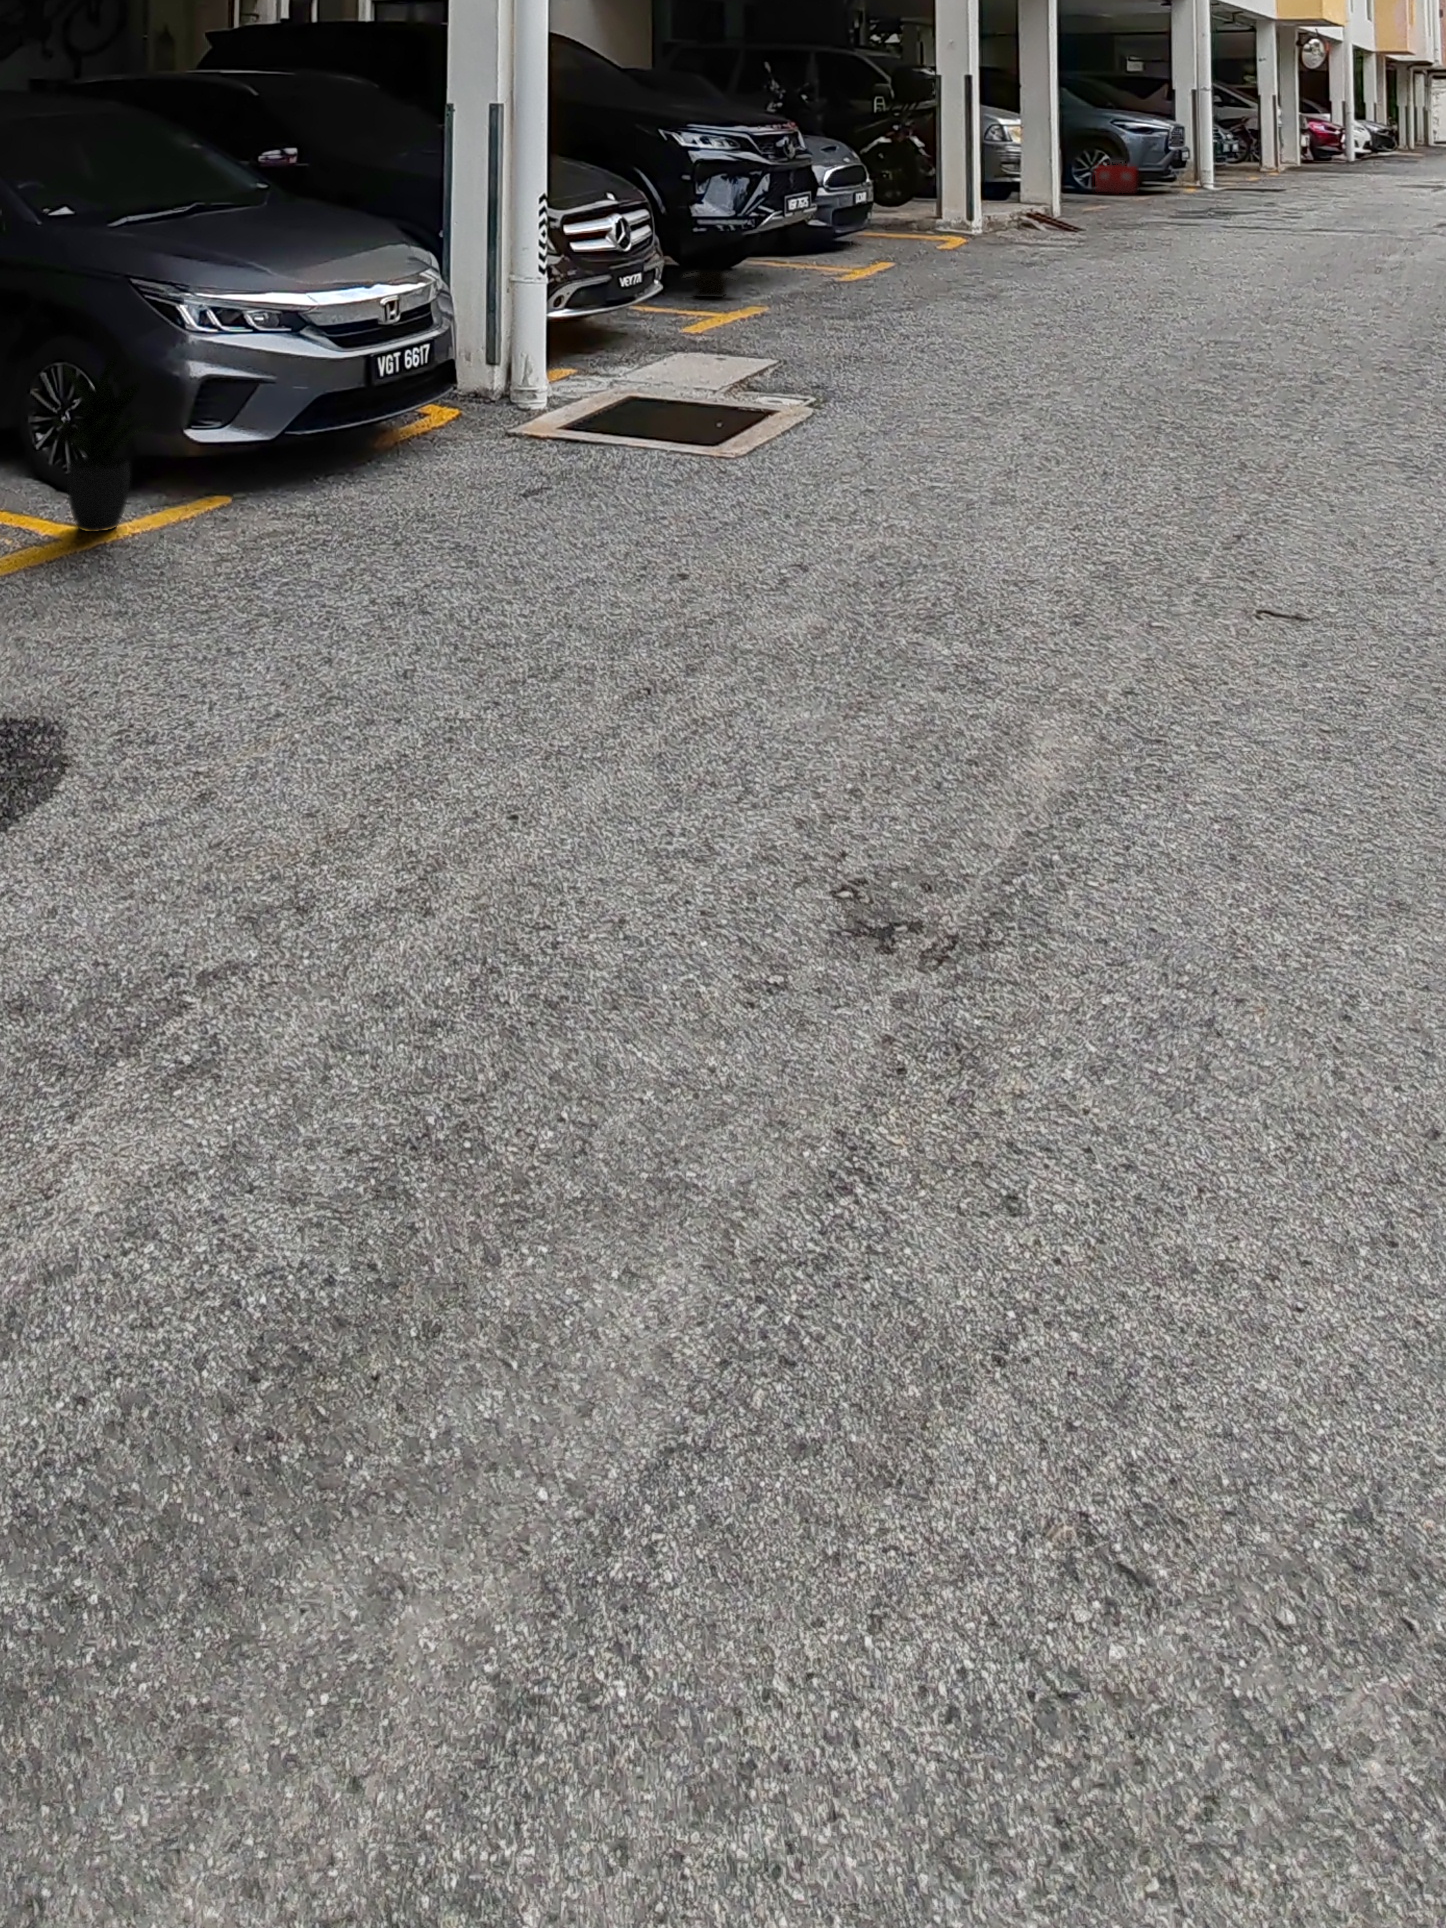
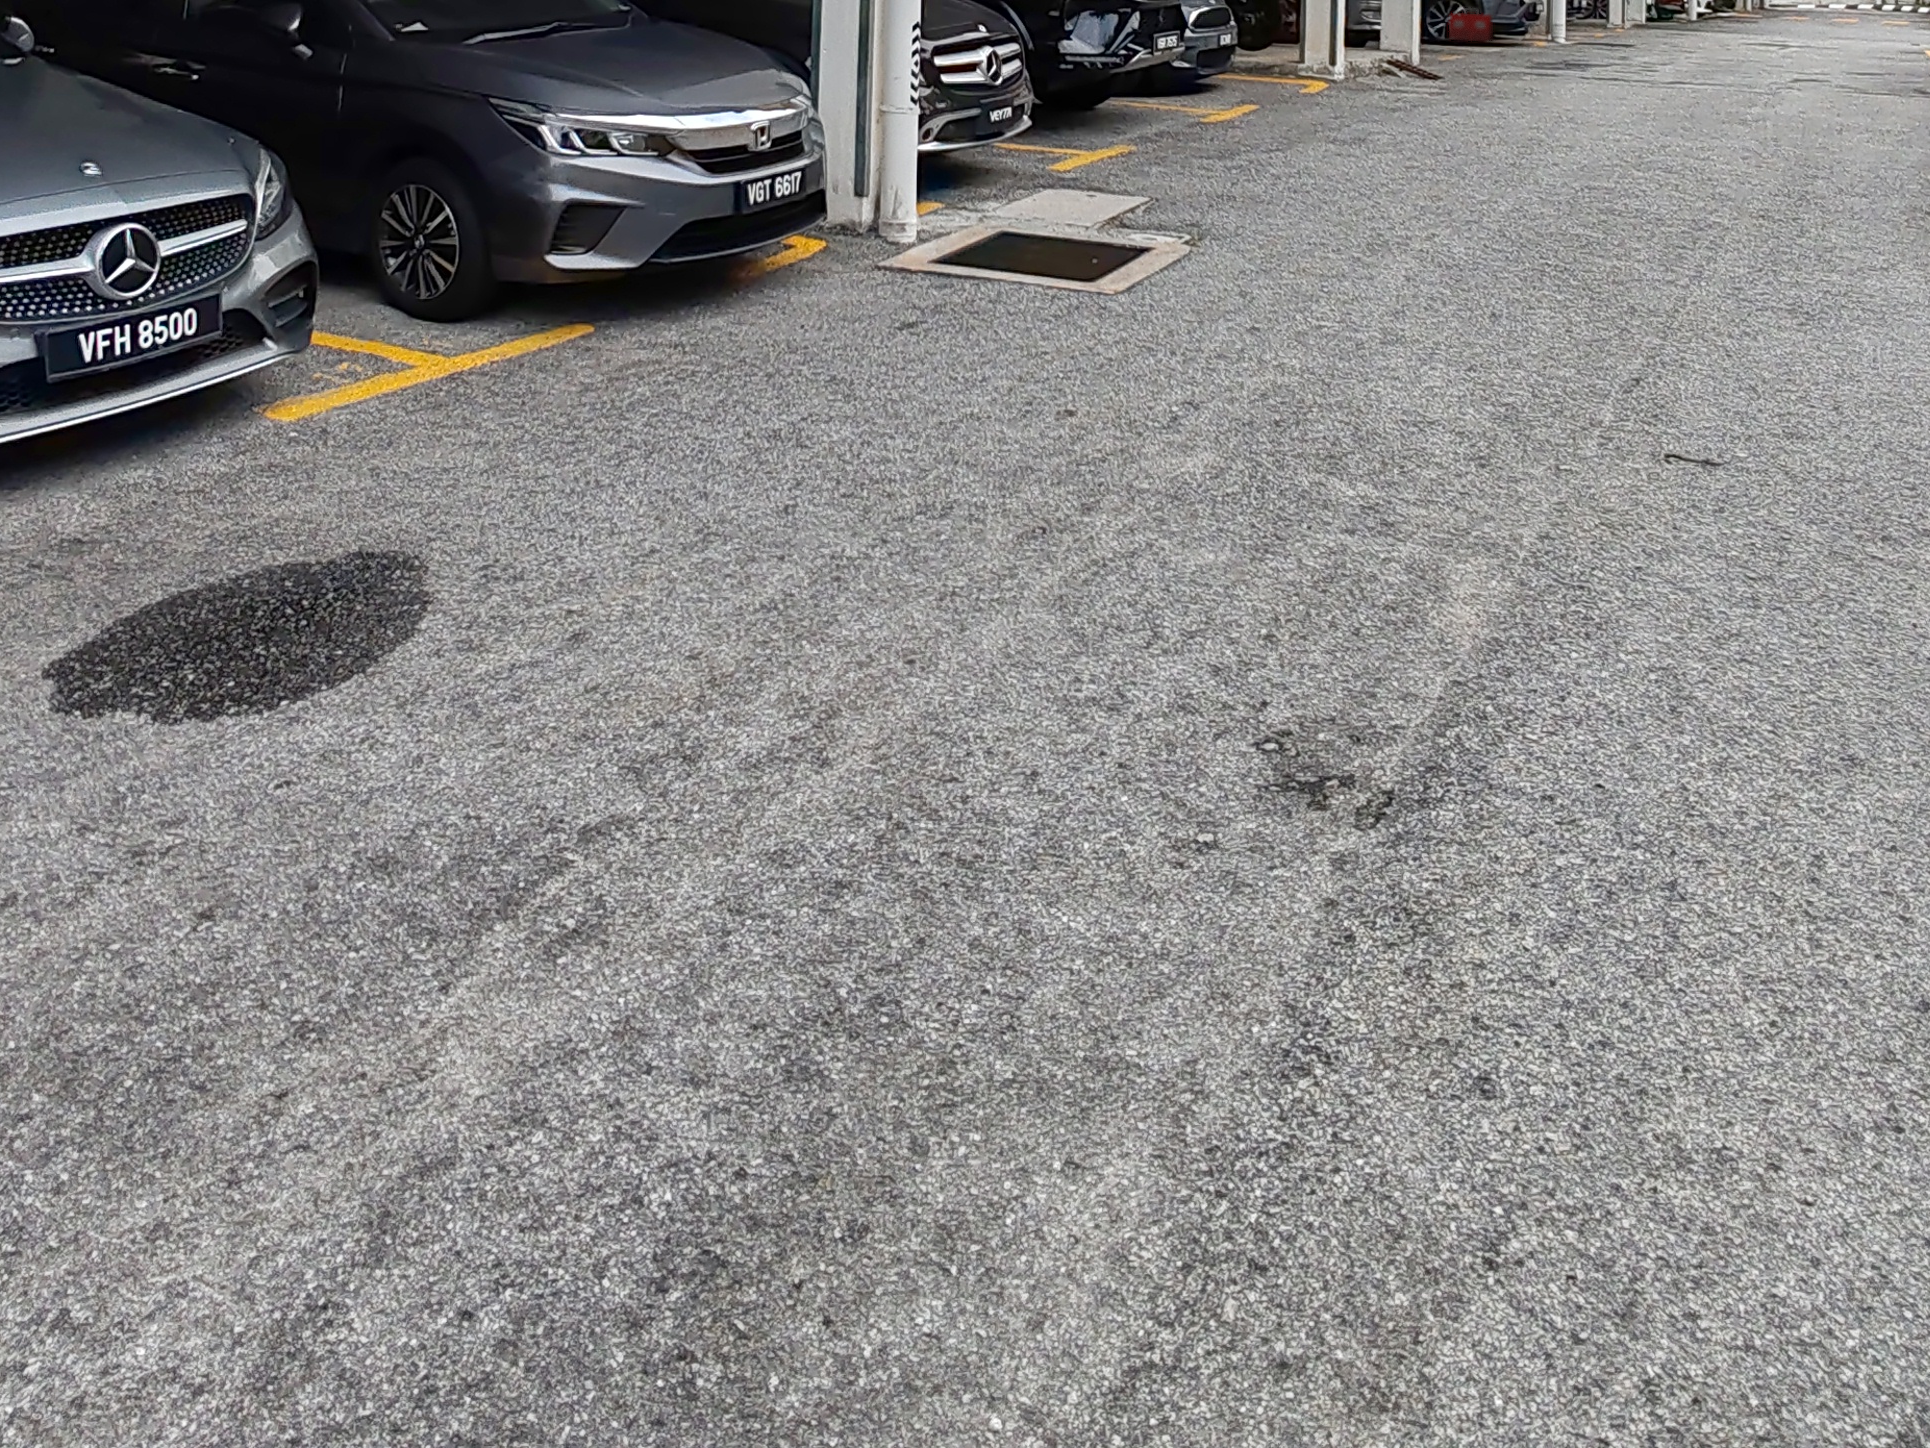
cardboard box: present [681,272,738,297] -> none [1046,109,1106,135]
potted plant: present [50,357,150,532] -> none [399,177,520,358]

